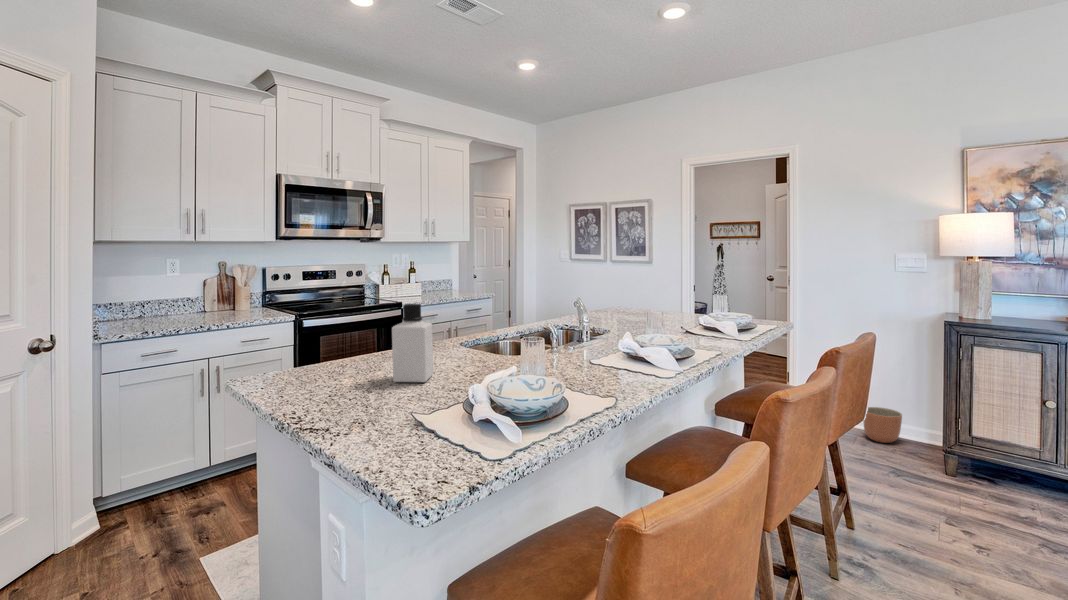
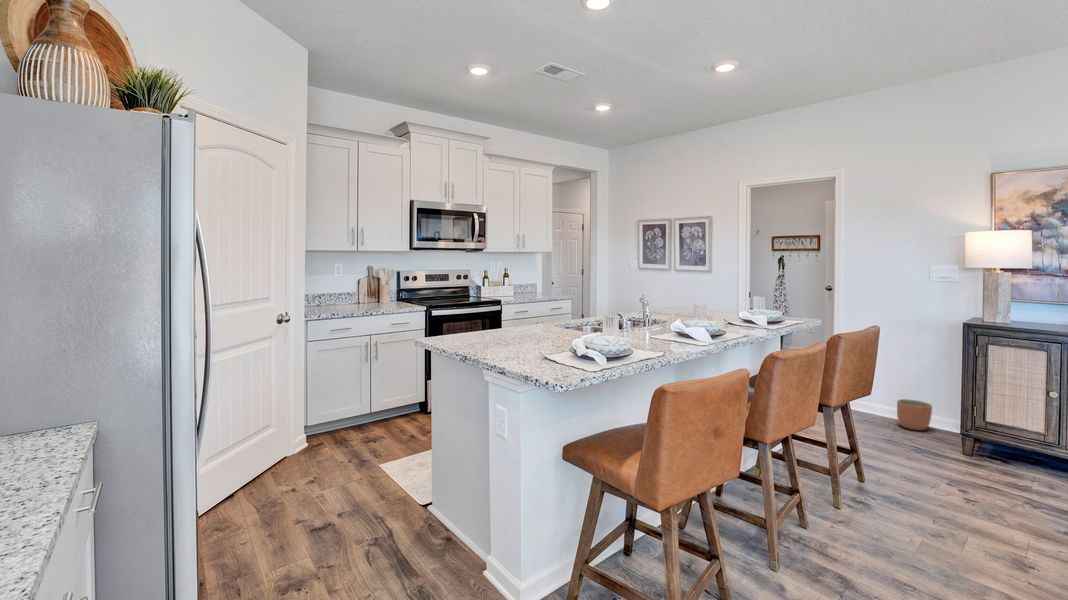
bottle: present [392,304,433,382] -> none [518,293,542,343]

